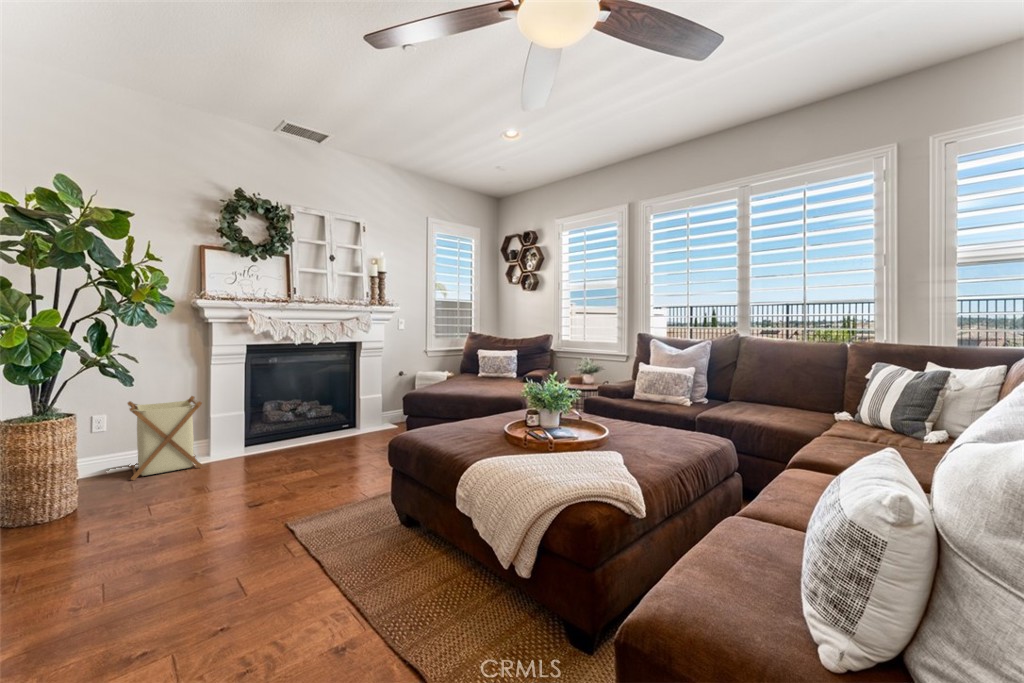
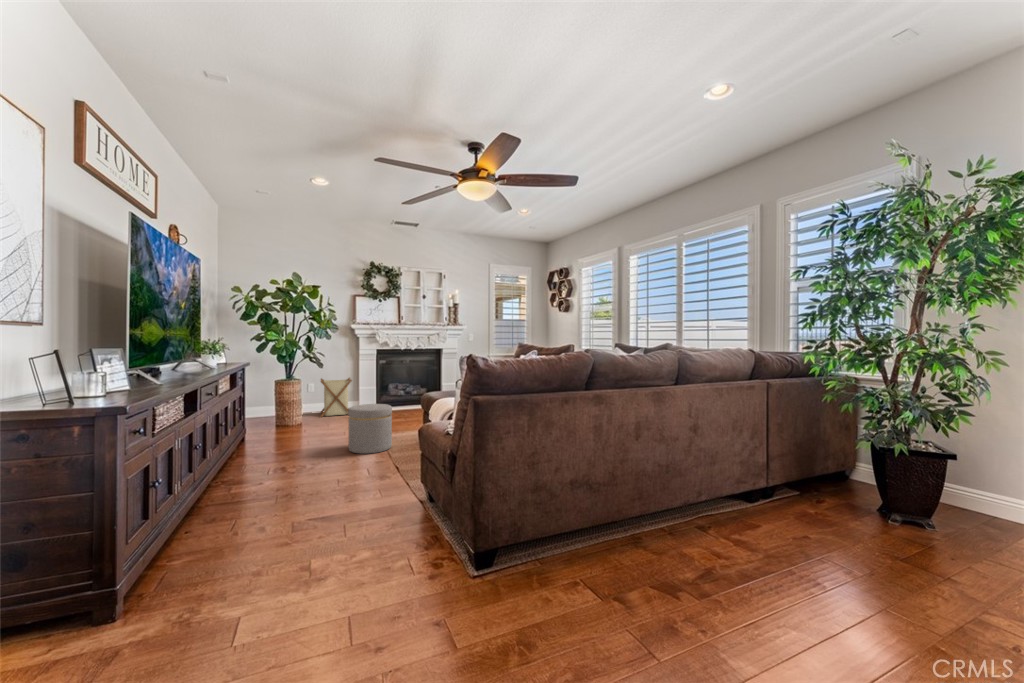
ottoman: none [238,466,345,602] -> present [348,404,392,454]

